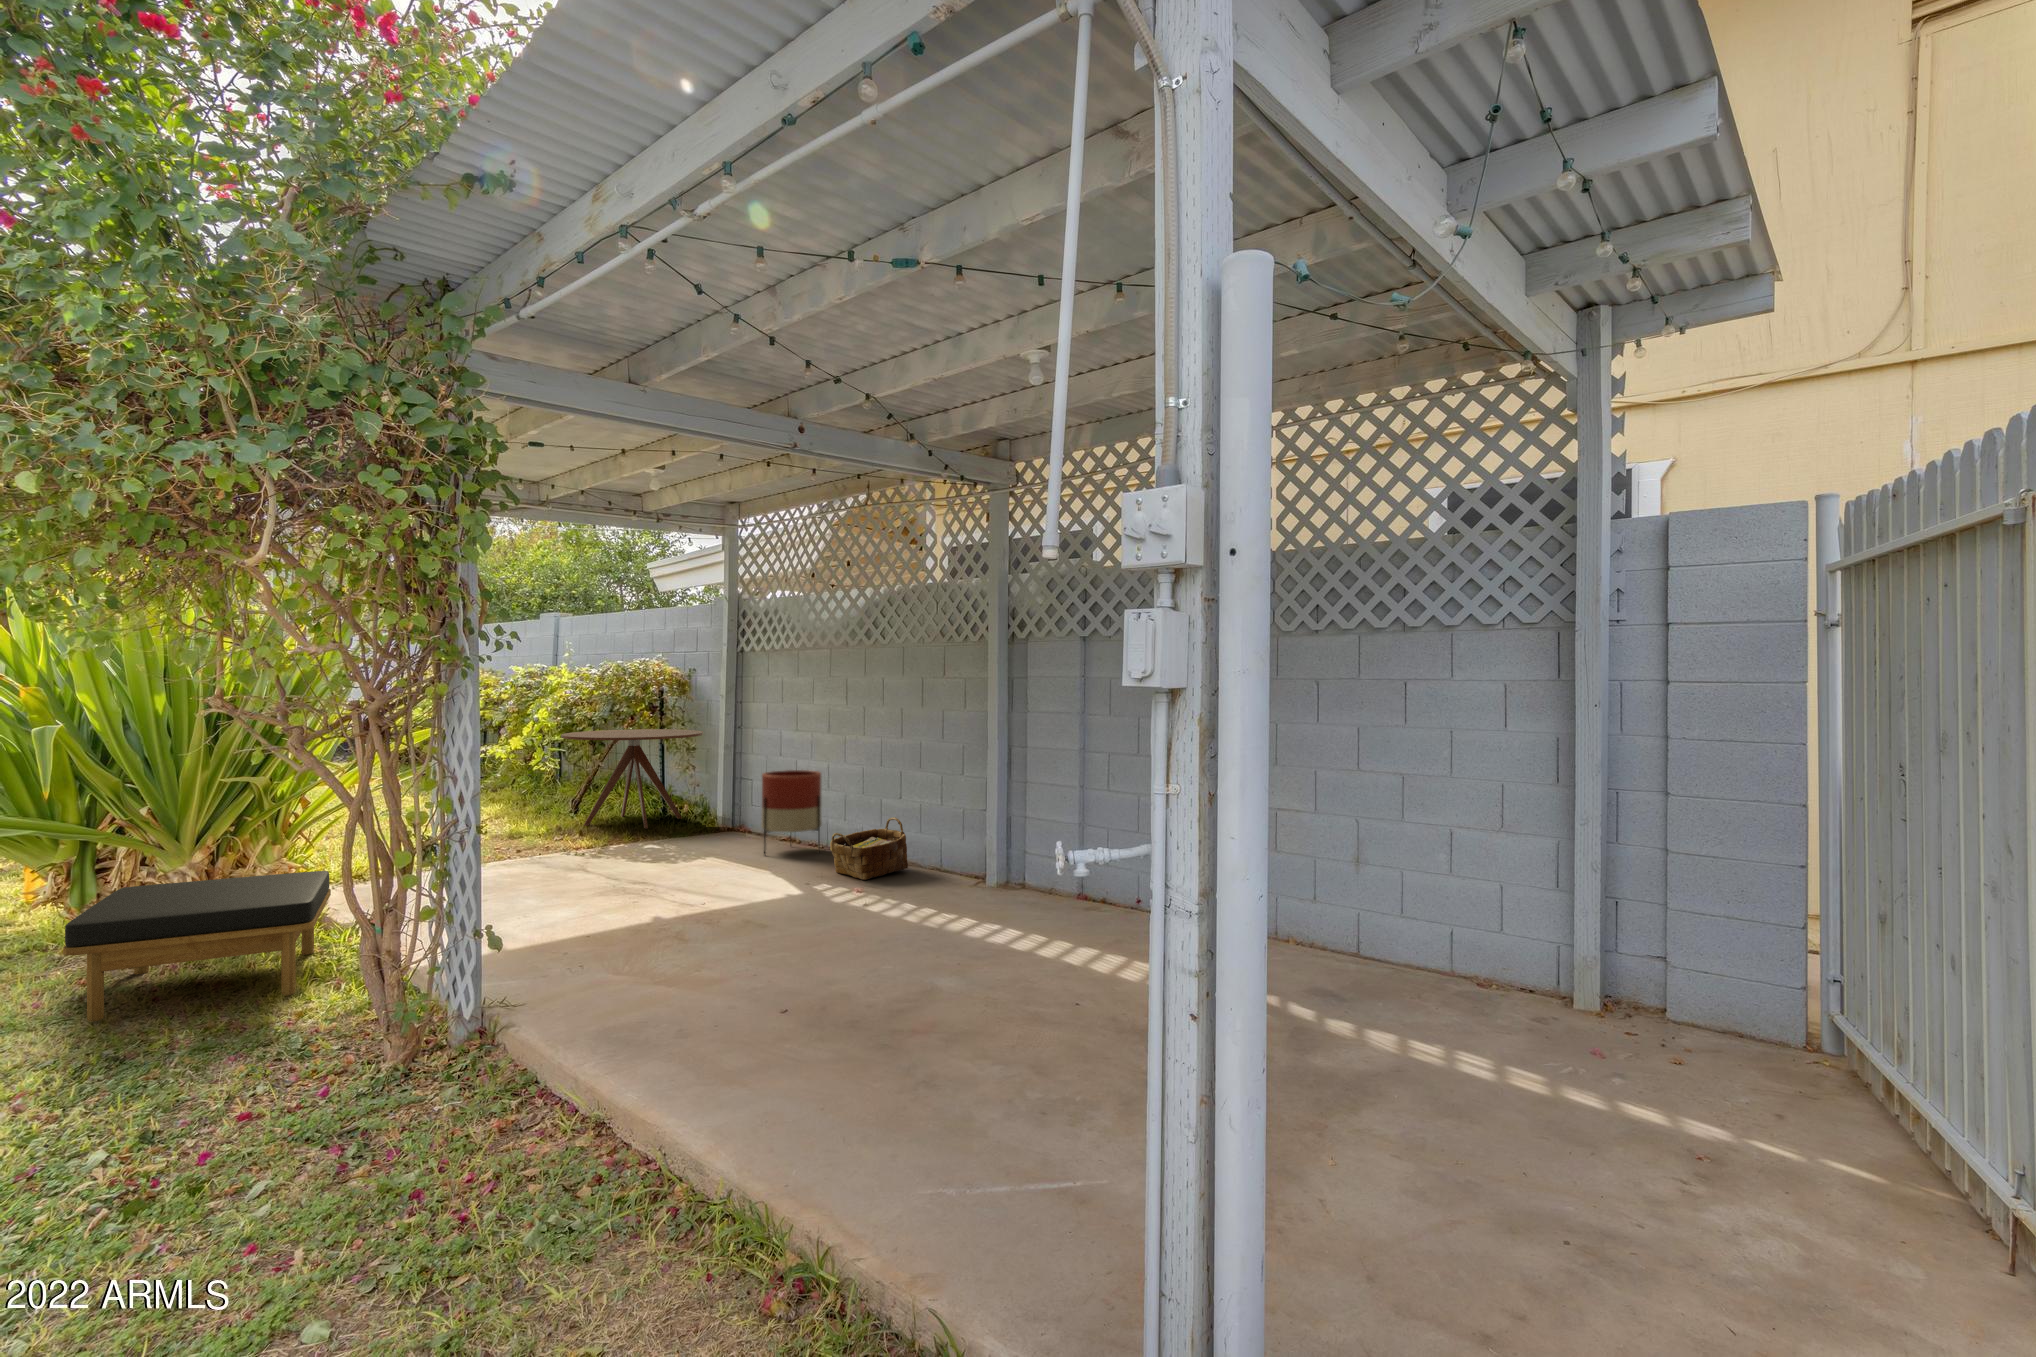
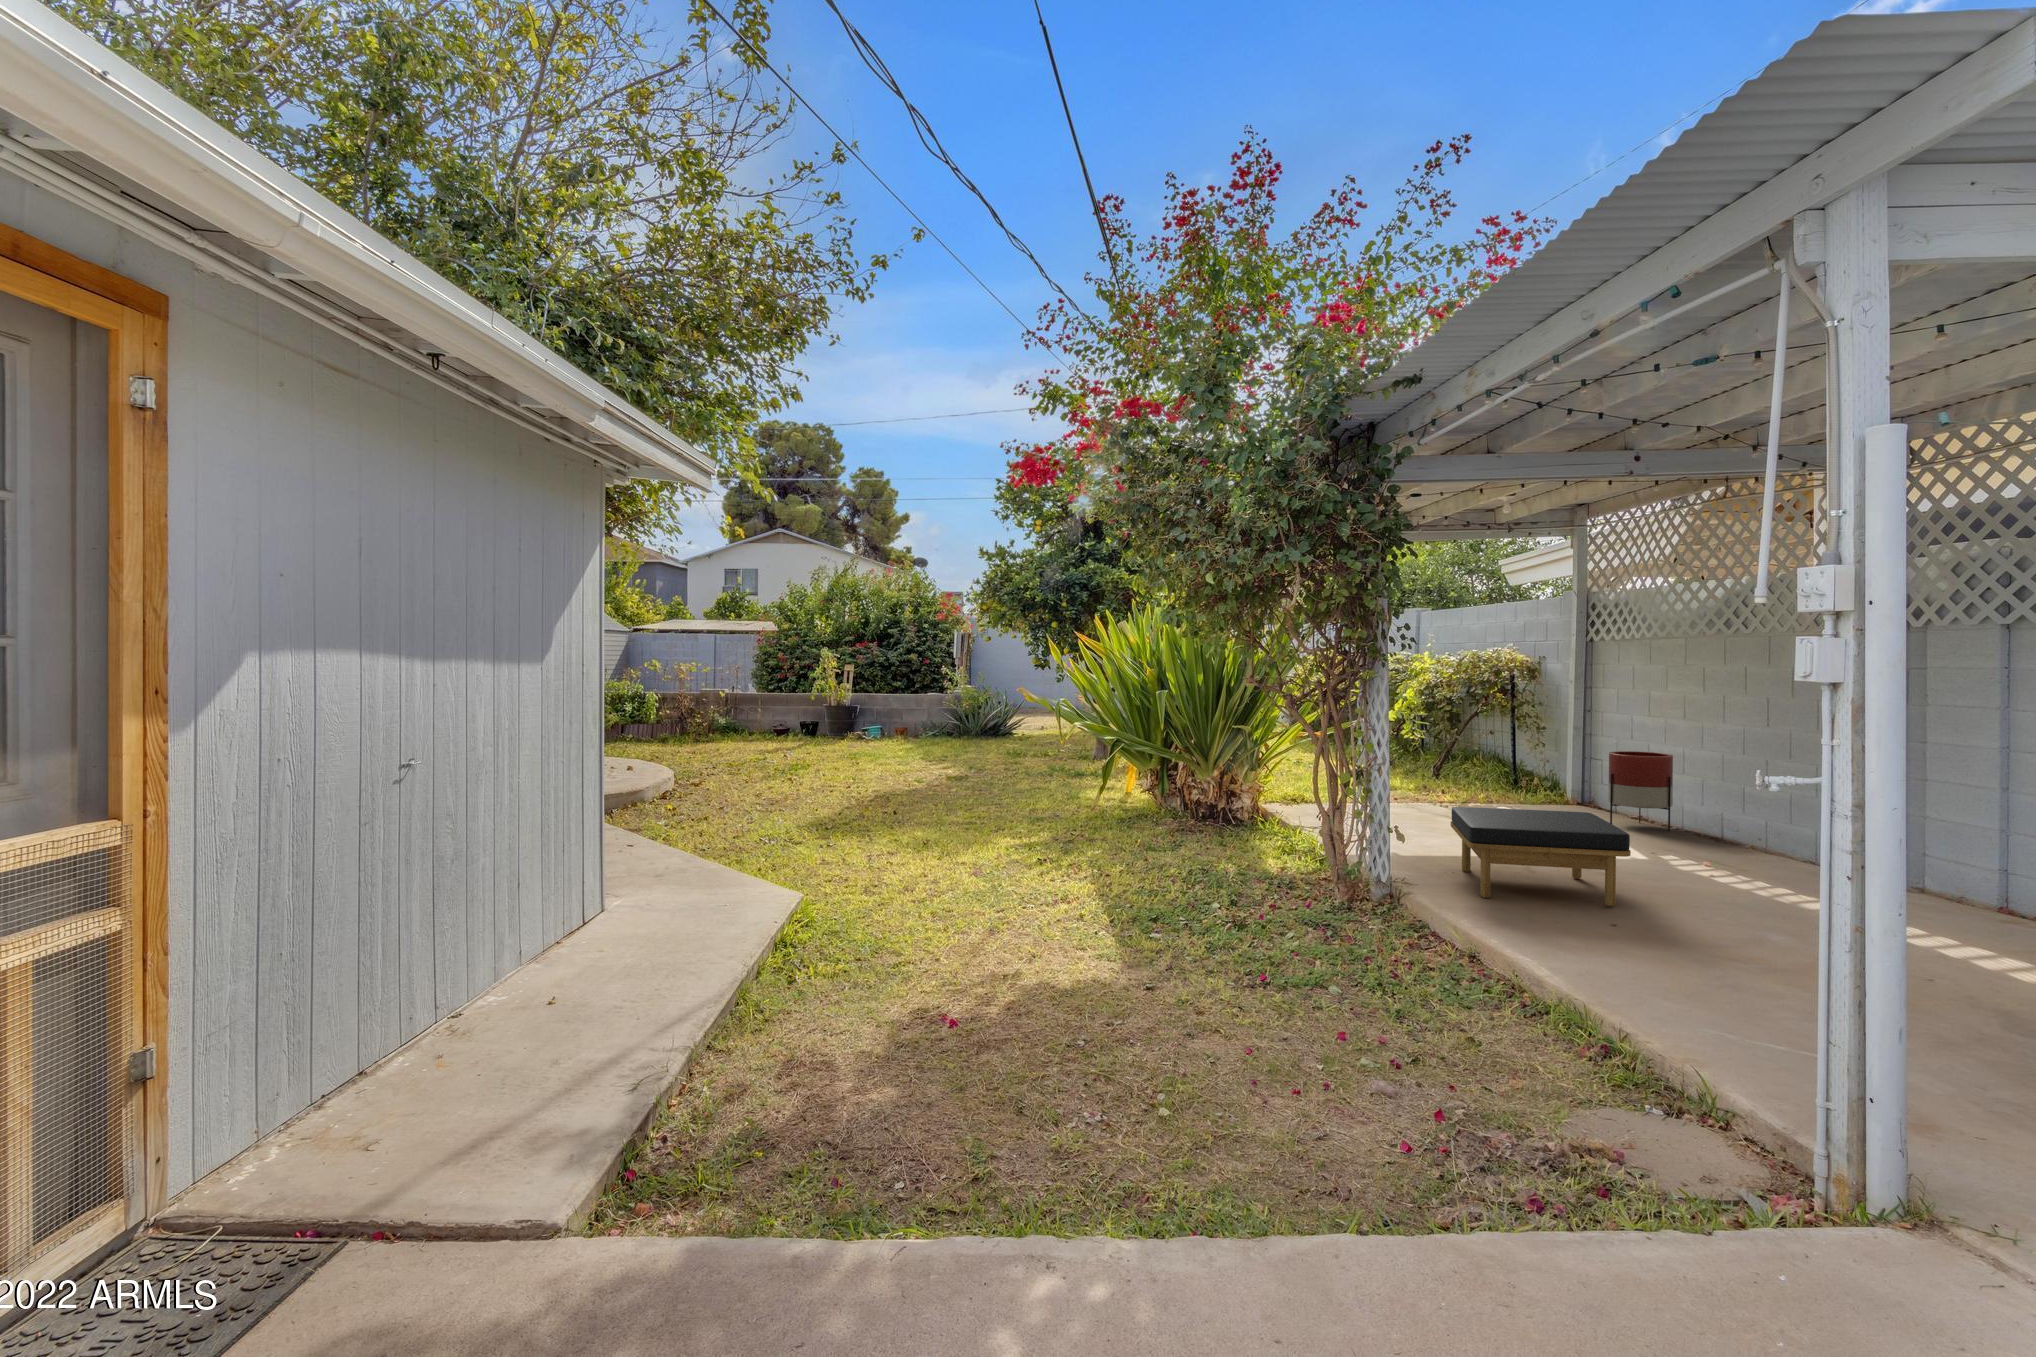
round table: present [561,729,703,828] -> none [1426,709,1553,794]
woven basket: present [830,817,908,880] -> none [1679,803,1769,857]
ottoman: present [63,871,331,1022] -> present [1451,807,1631,906]

